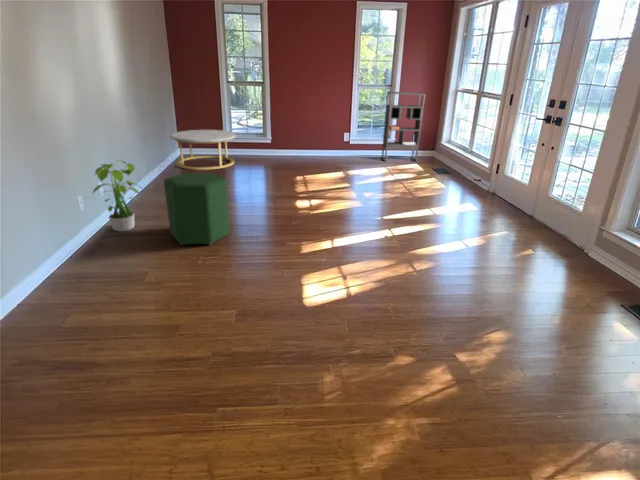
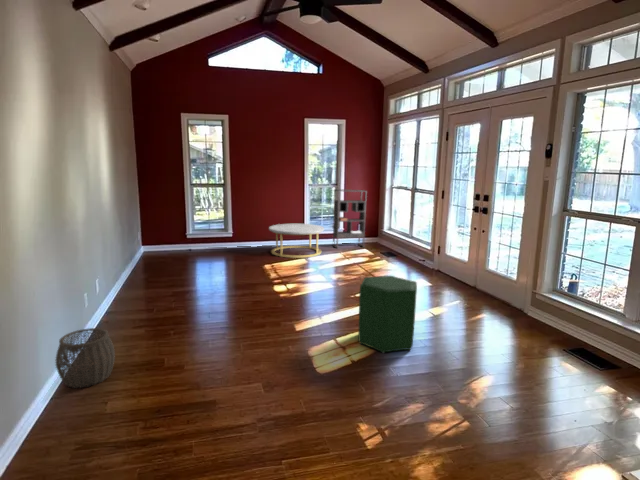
coffee table: present [170,130,236,170] -> present [269,224,324,258]
potted plant: present [93,161,139,231] -> none [90,256,138,325]
ottoman: present [164,173,229,245] -> present [358,276,417,353]
woven basket: none [35,235,98,294] -> present [55,328,115,388]

